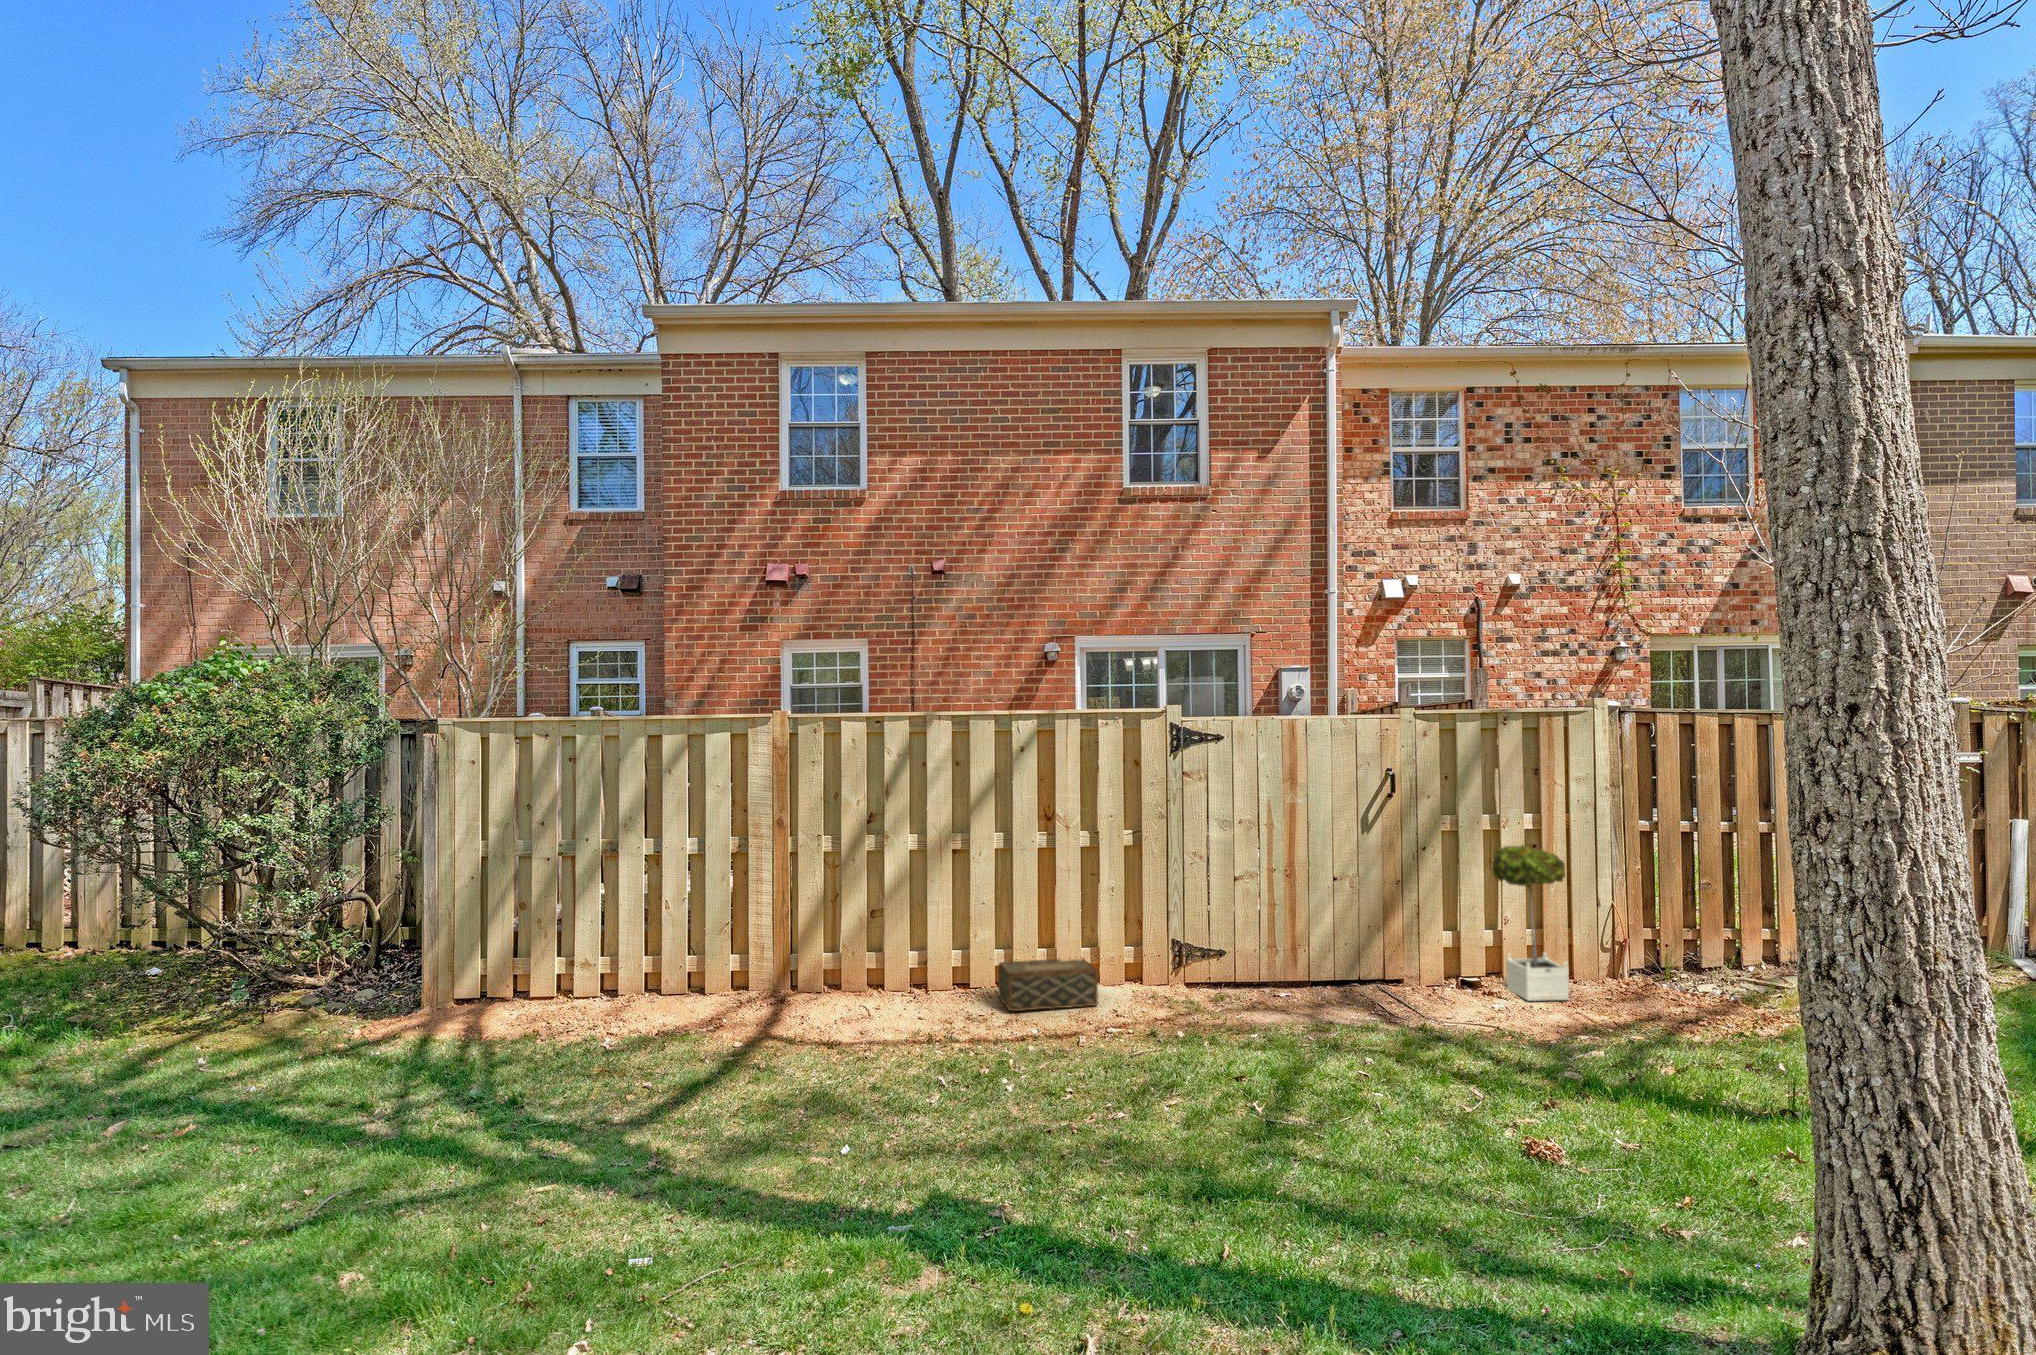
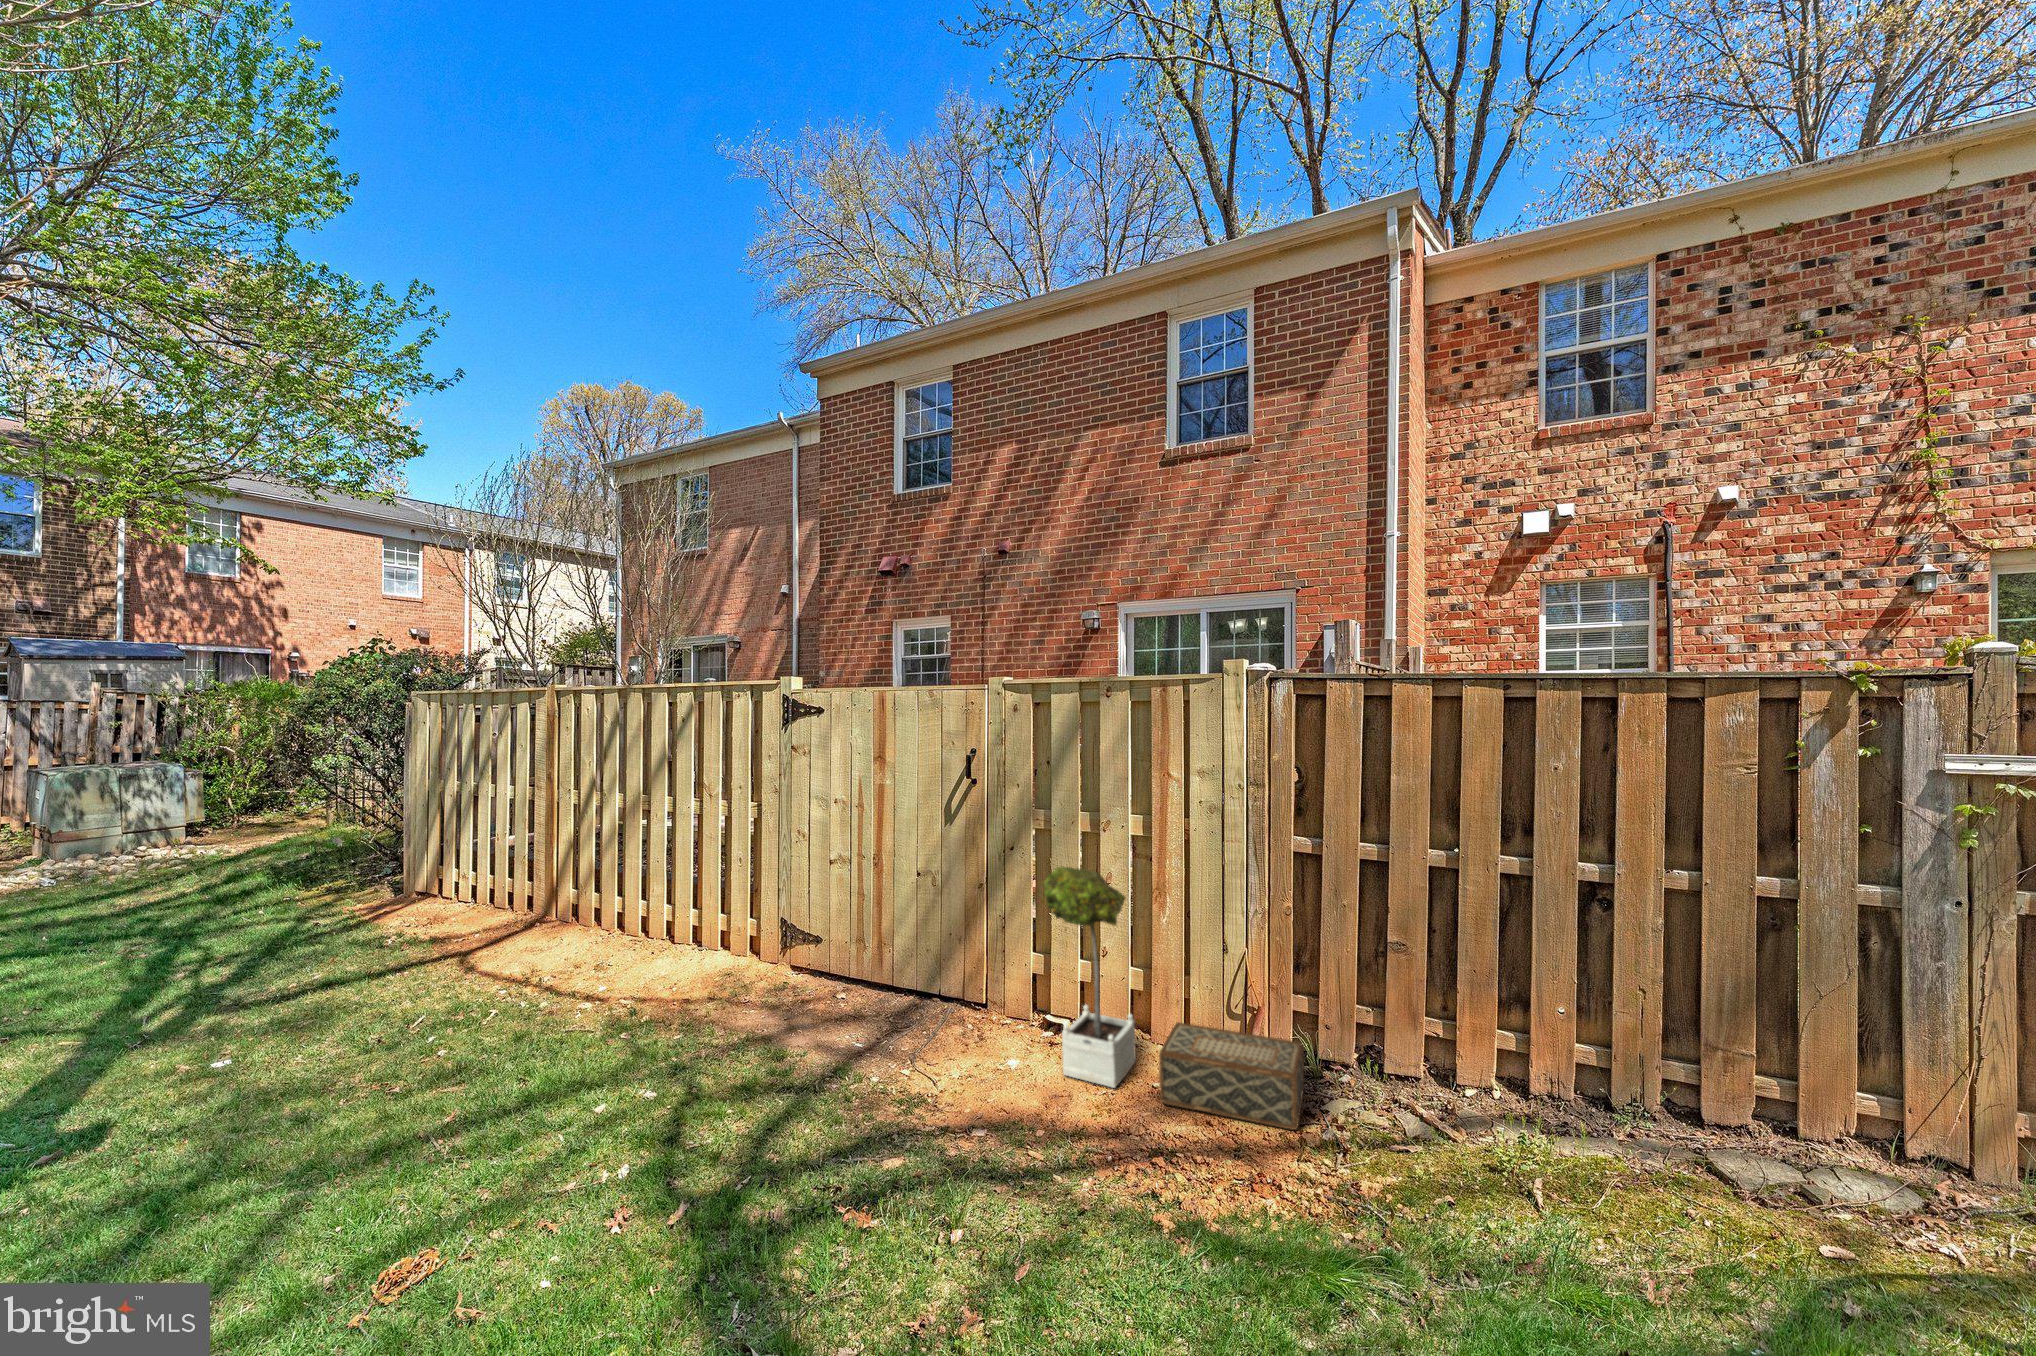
woven basket: present [998,959,1098,1011] -> present [1159,1022,1304,1130]

